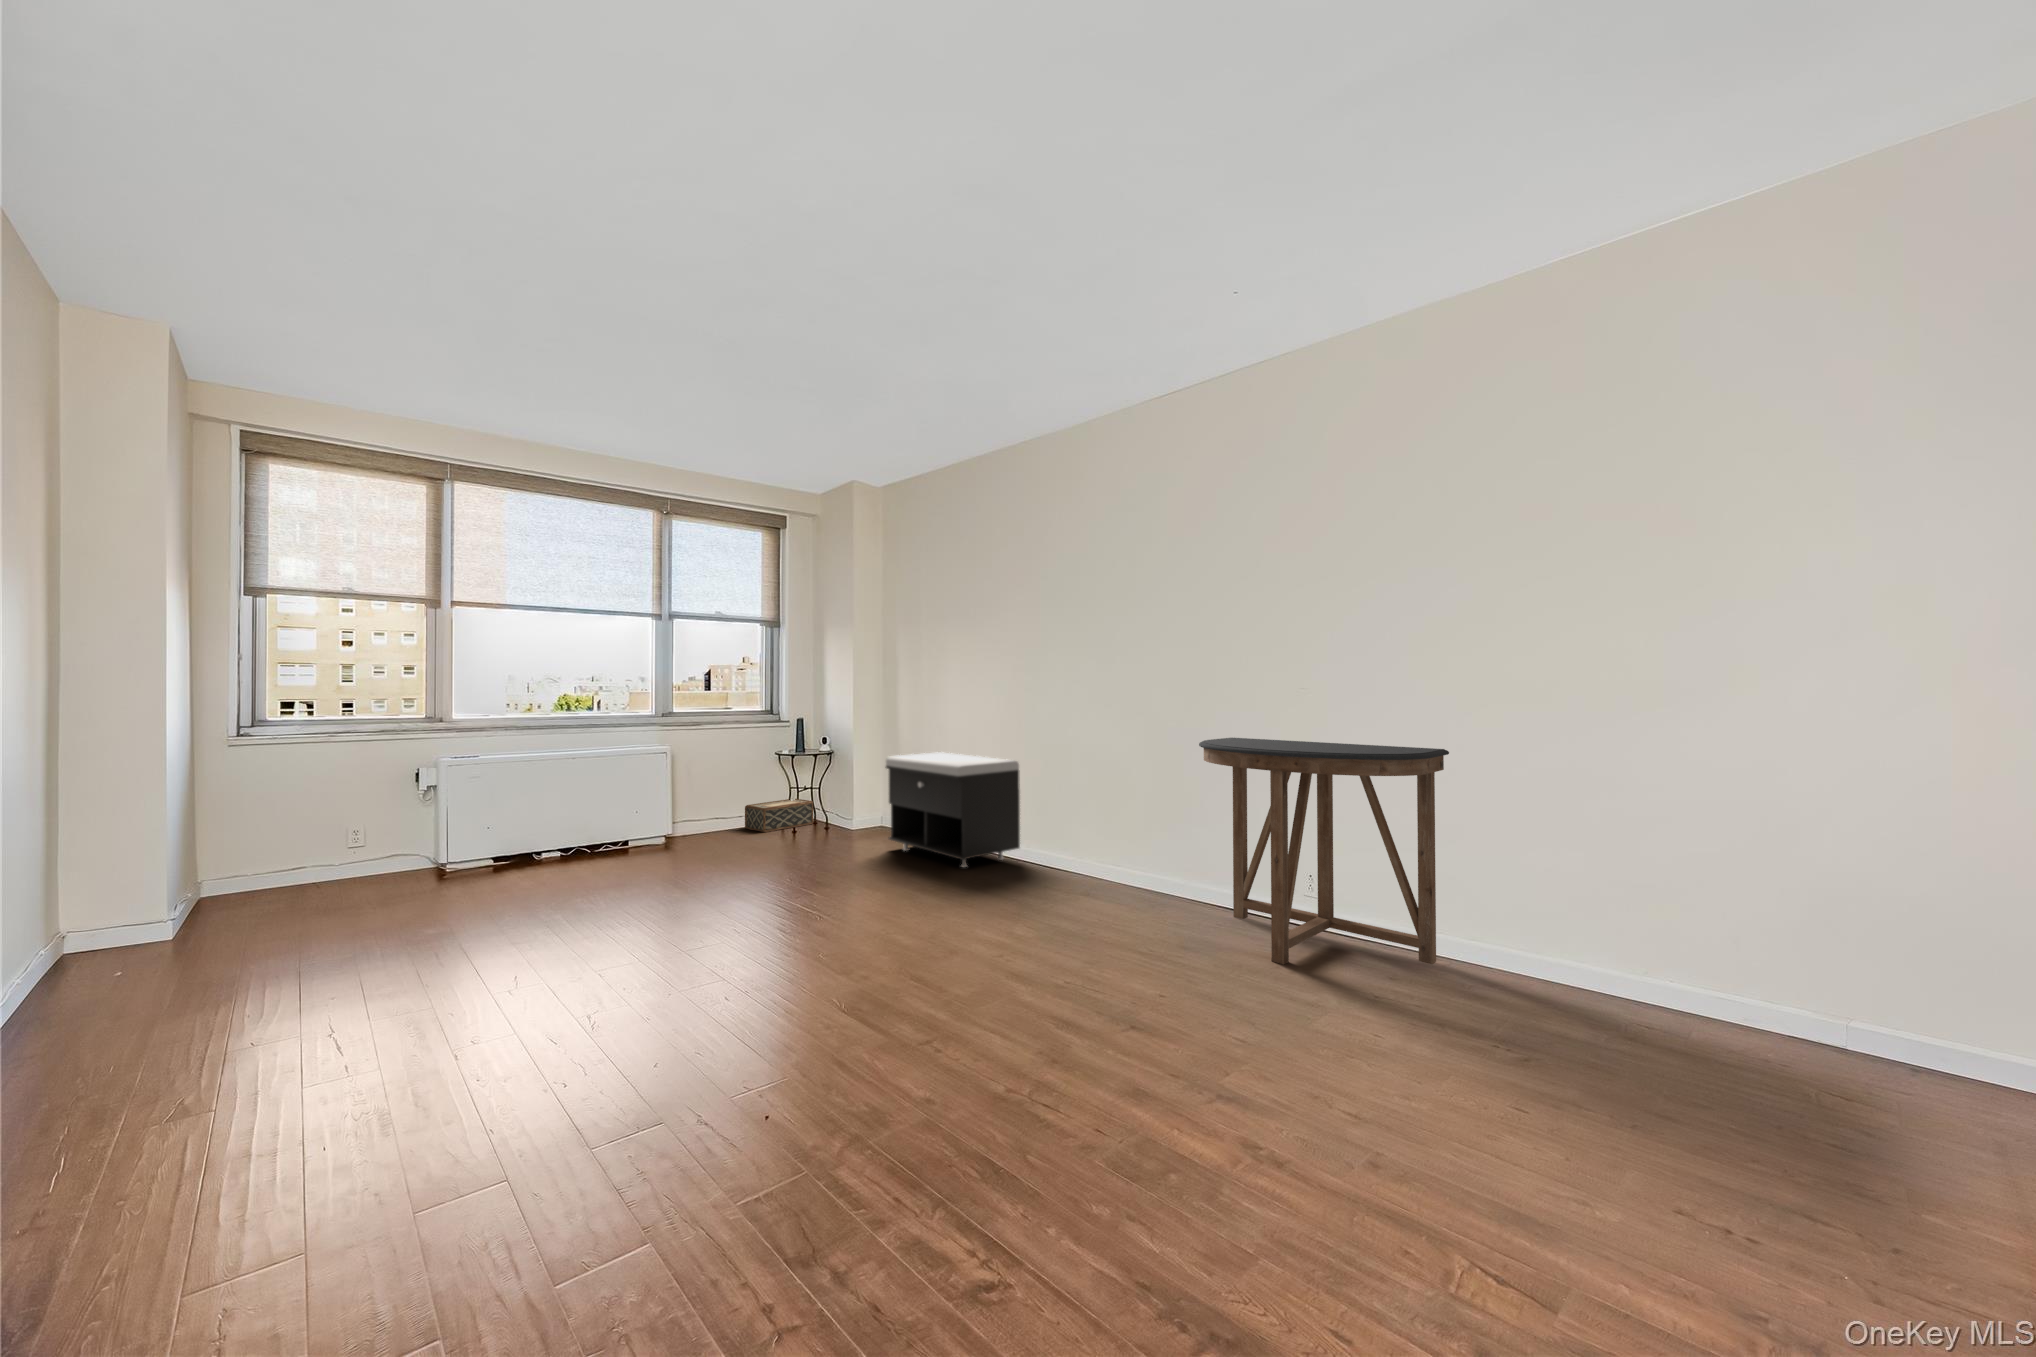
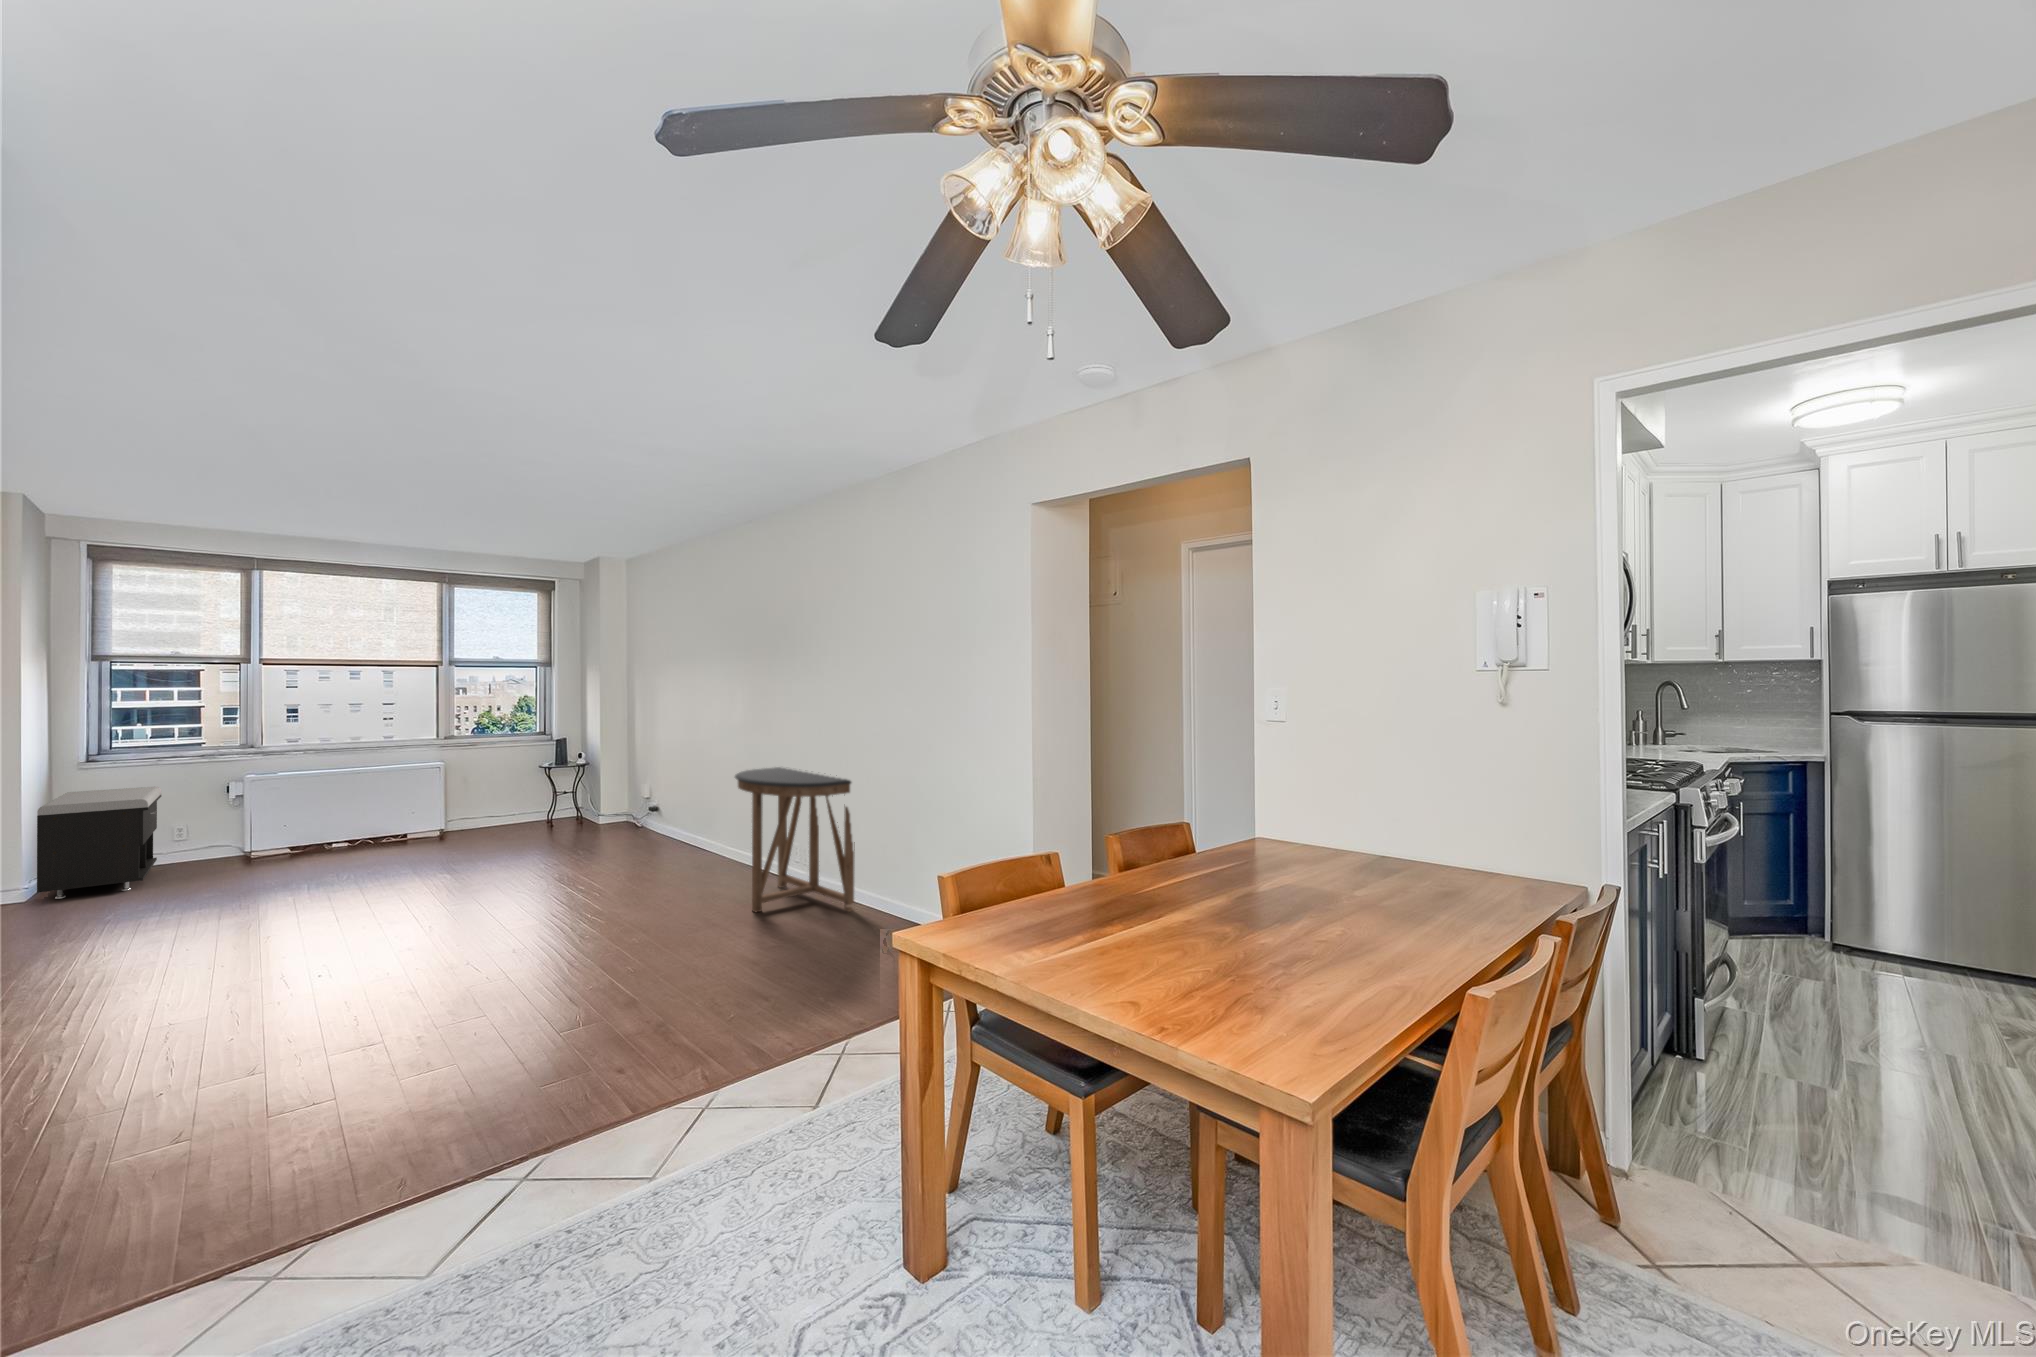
storage bench: present [886,752,1020,867] -> present [37,787,161,899]
woven basket: present [745,799,813,832] -> none [515,803,575,830]

